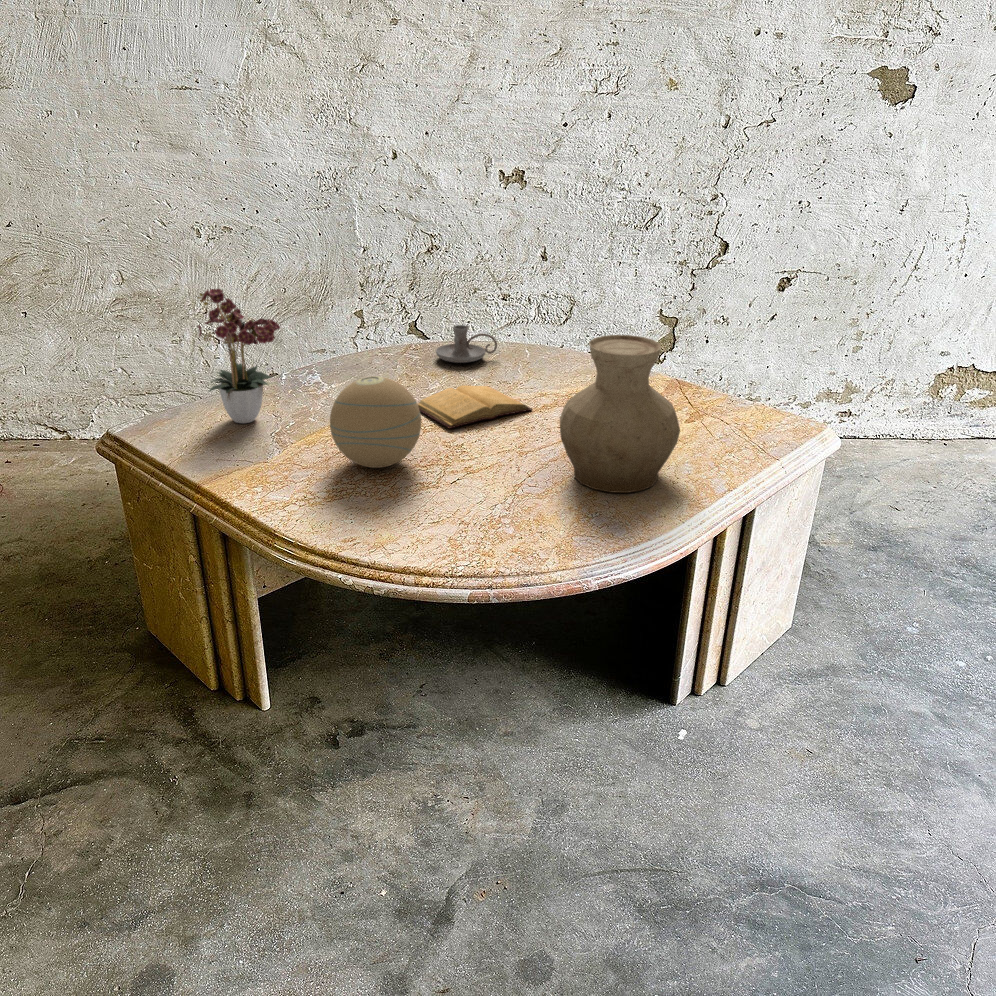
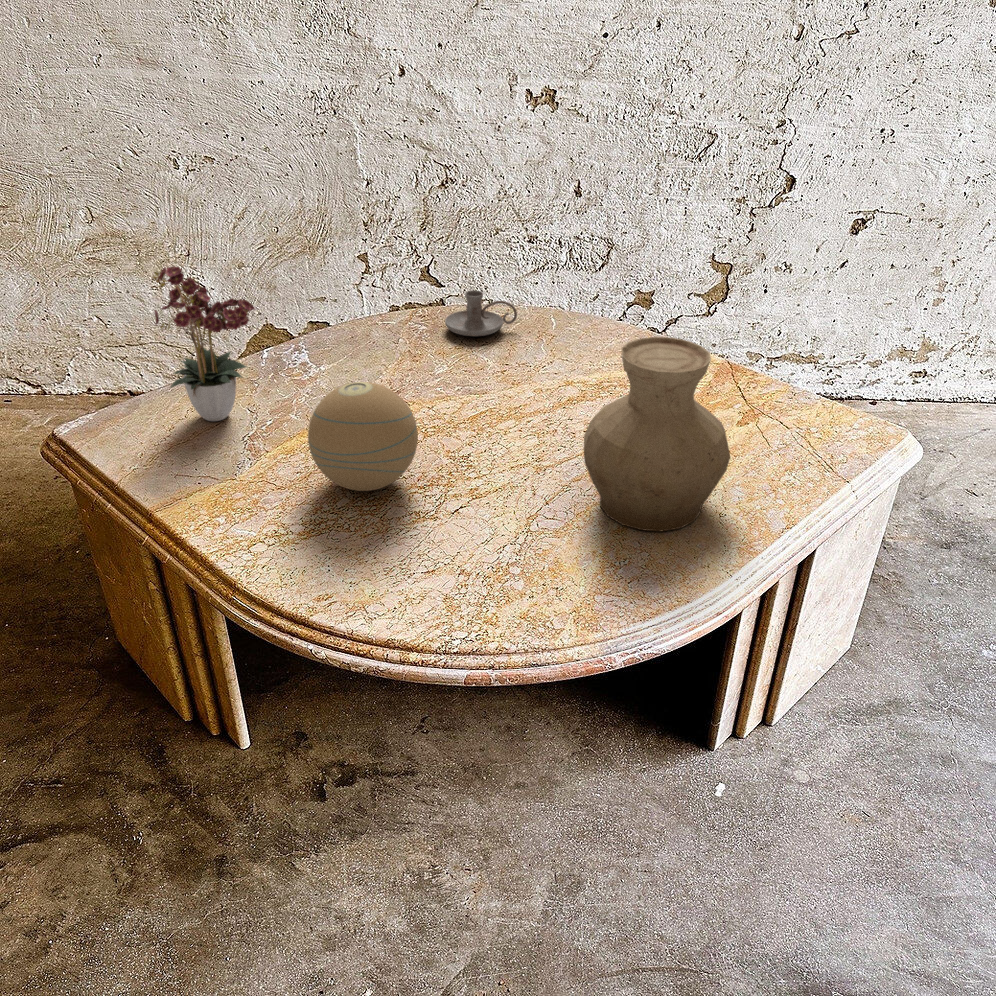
book: present [418,385,532,429] -> none [414,371,555,433]

